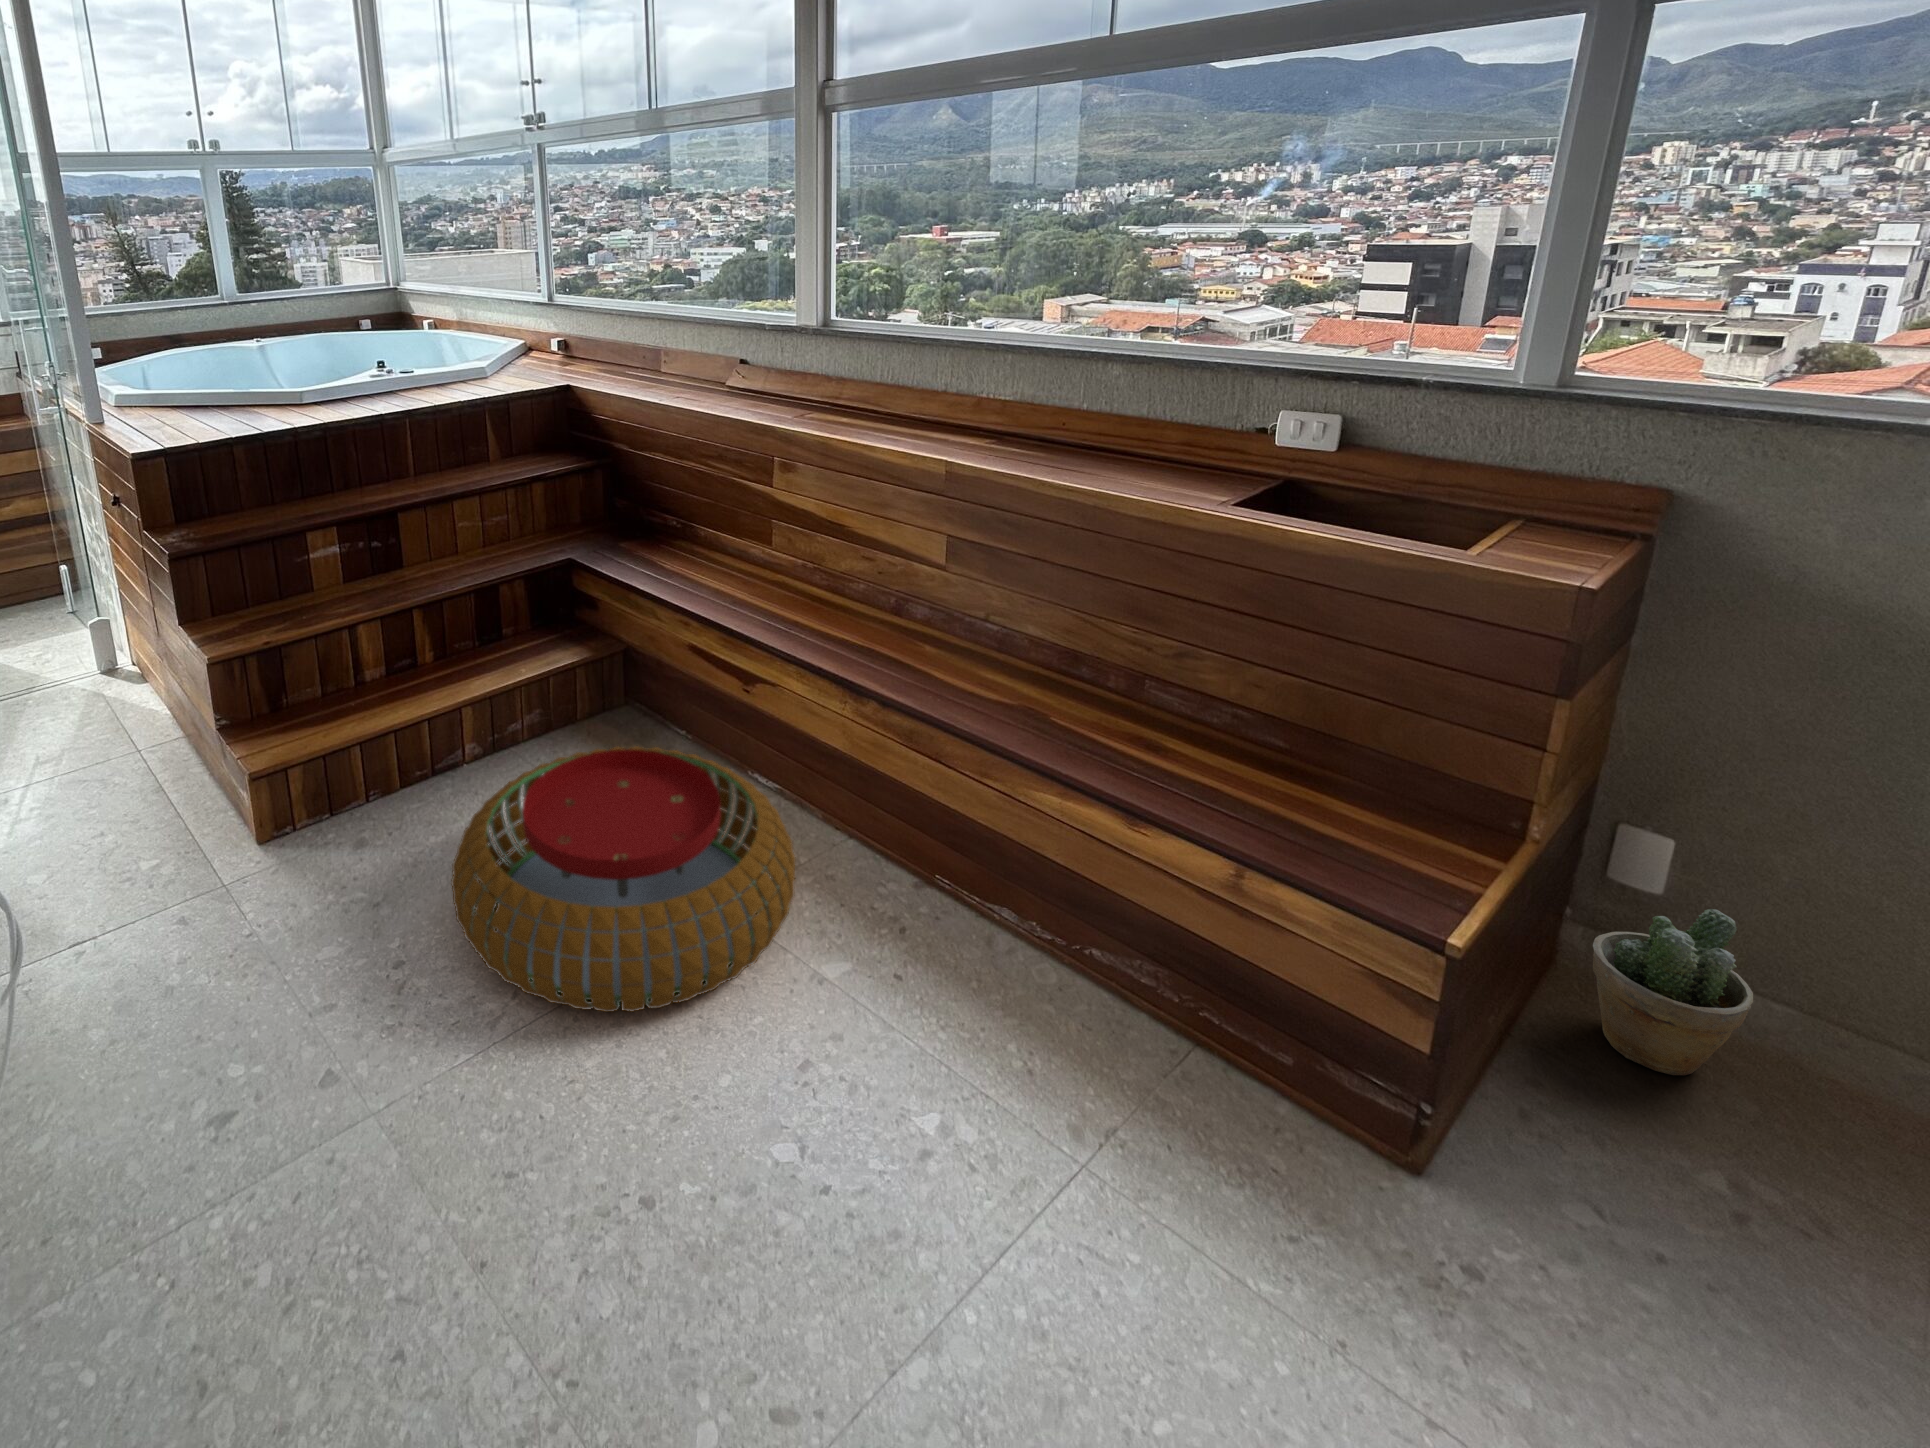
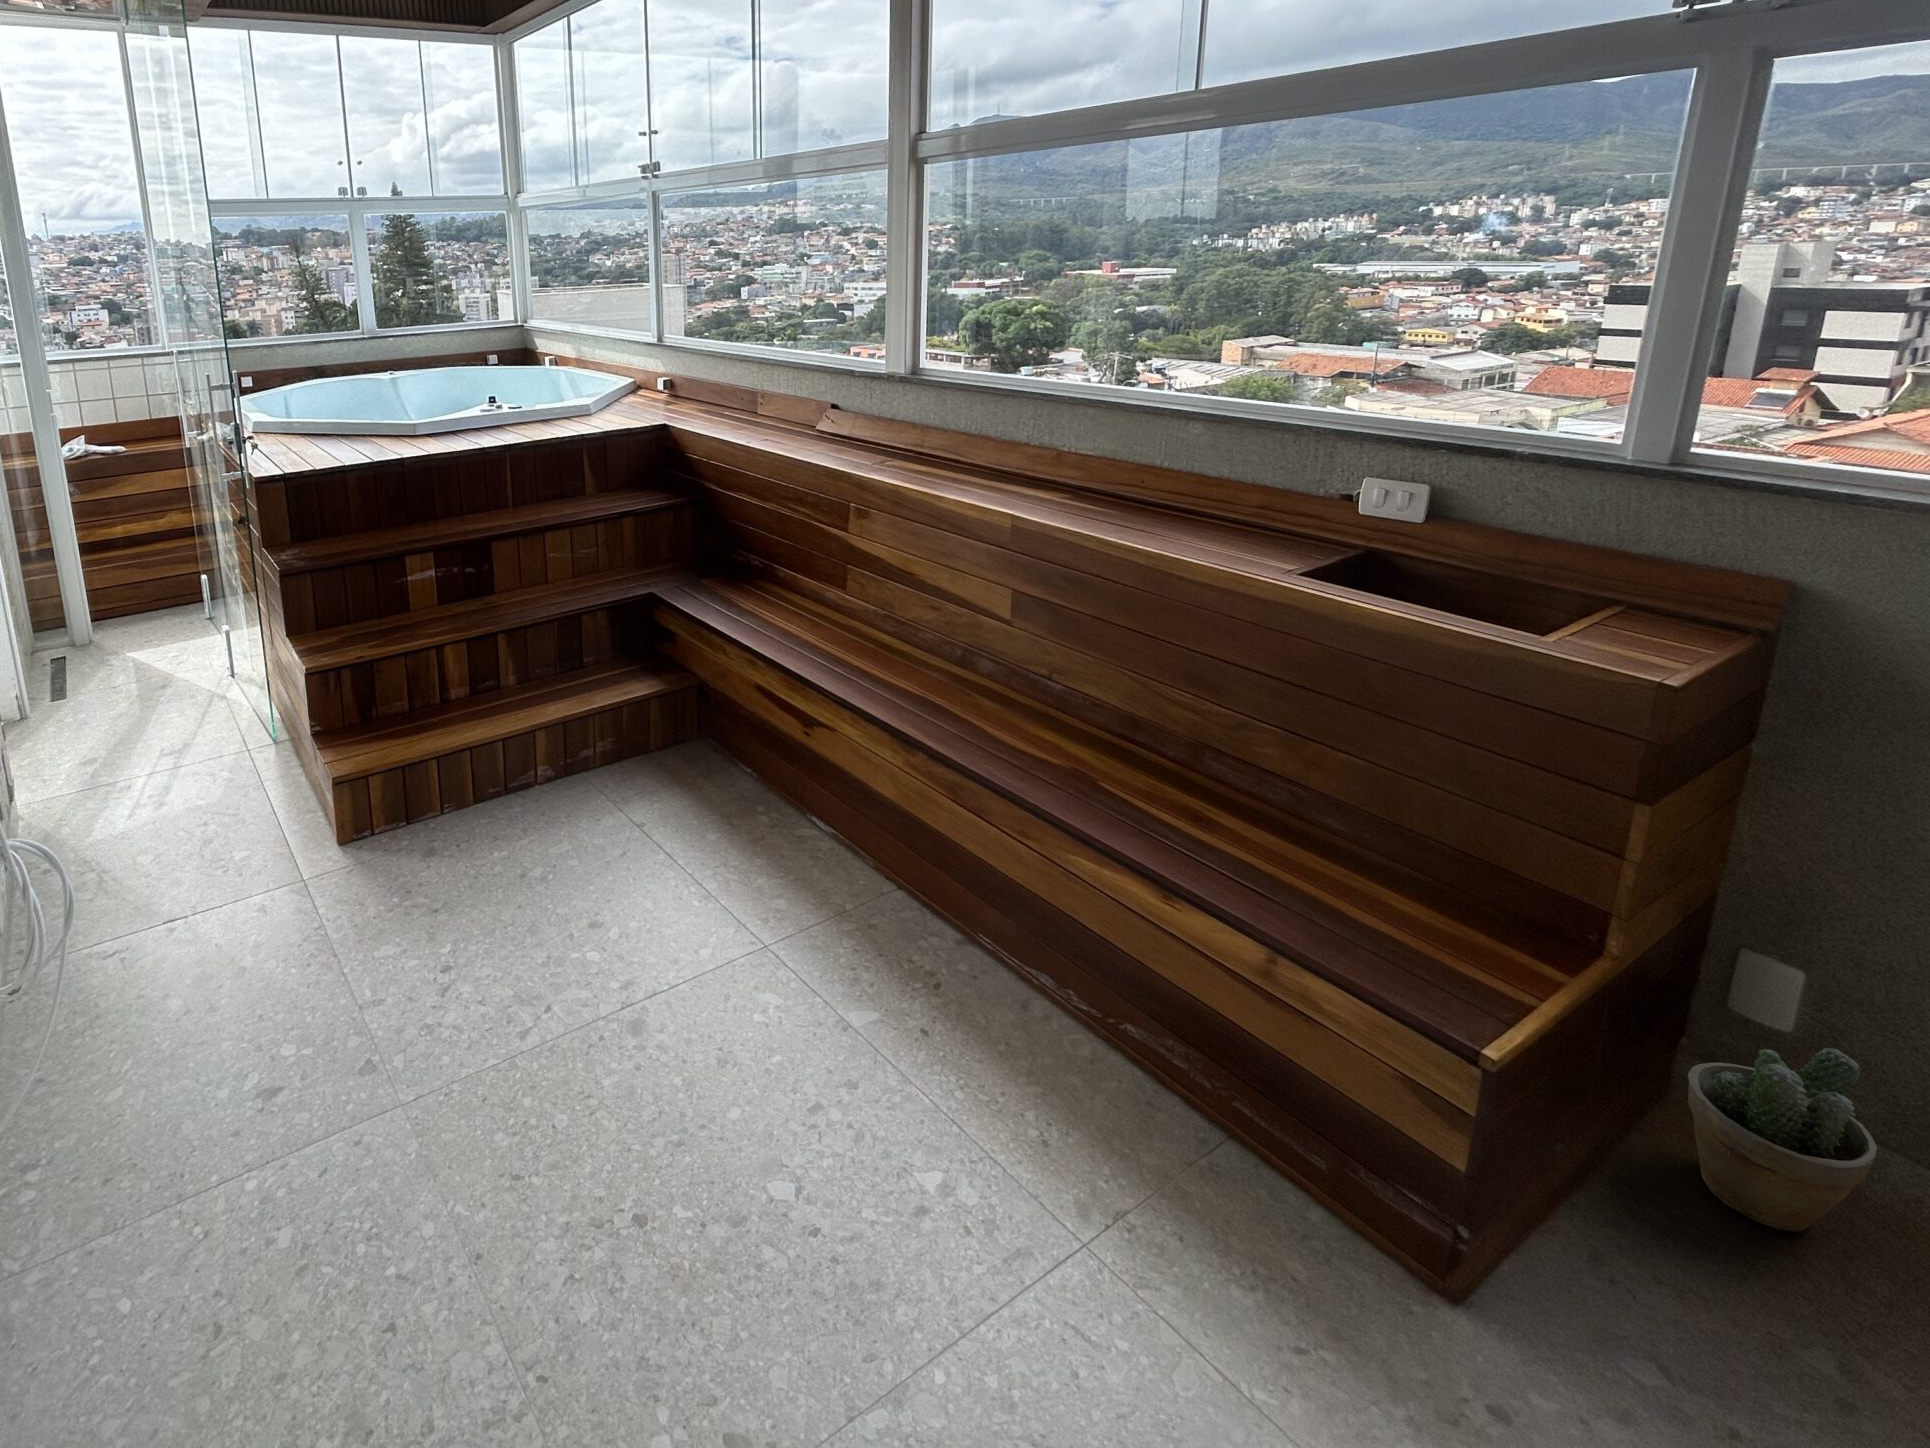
pouf: present [451,746,795,1012] -> none [500,777,831,1033]

